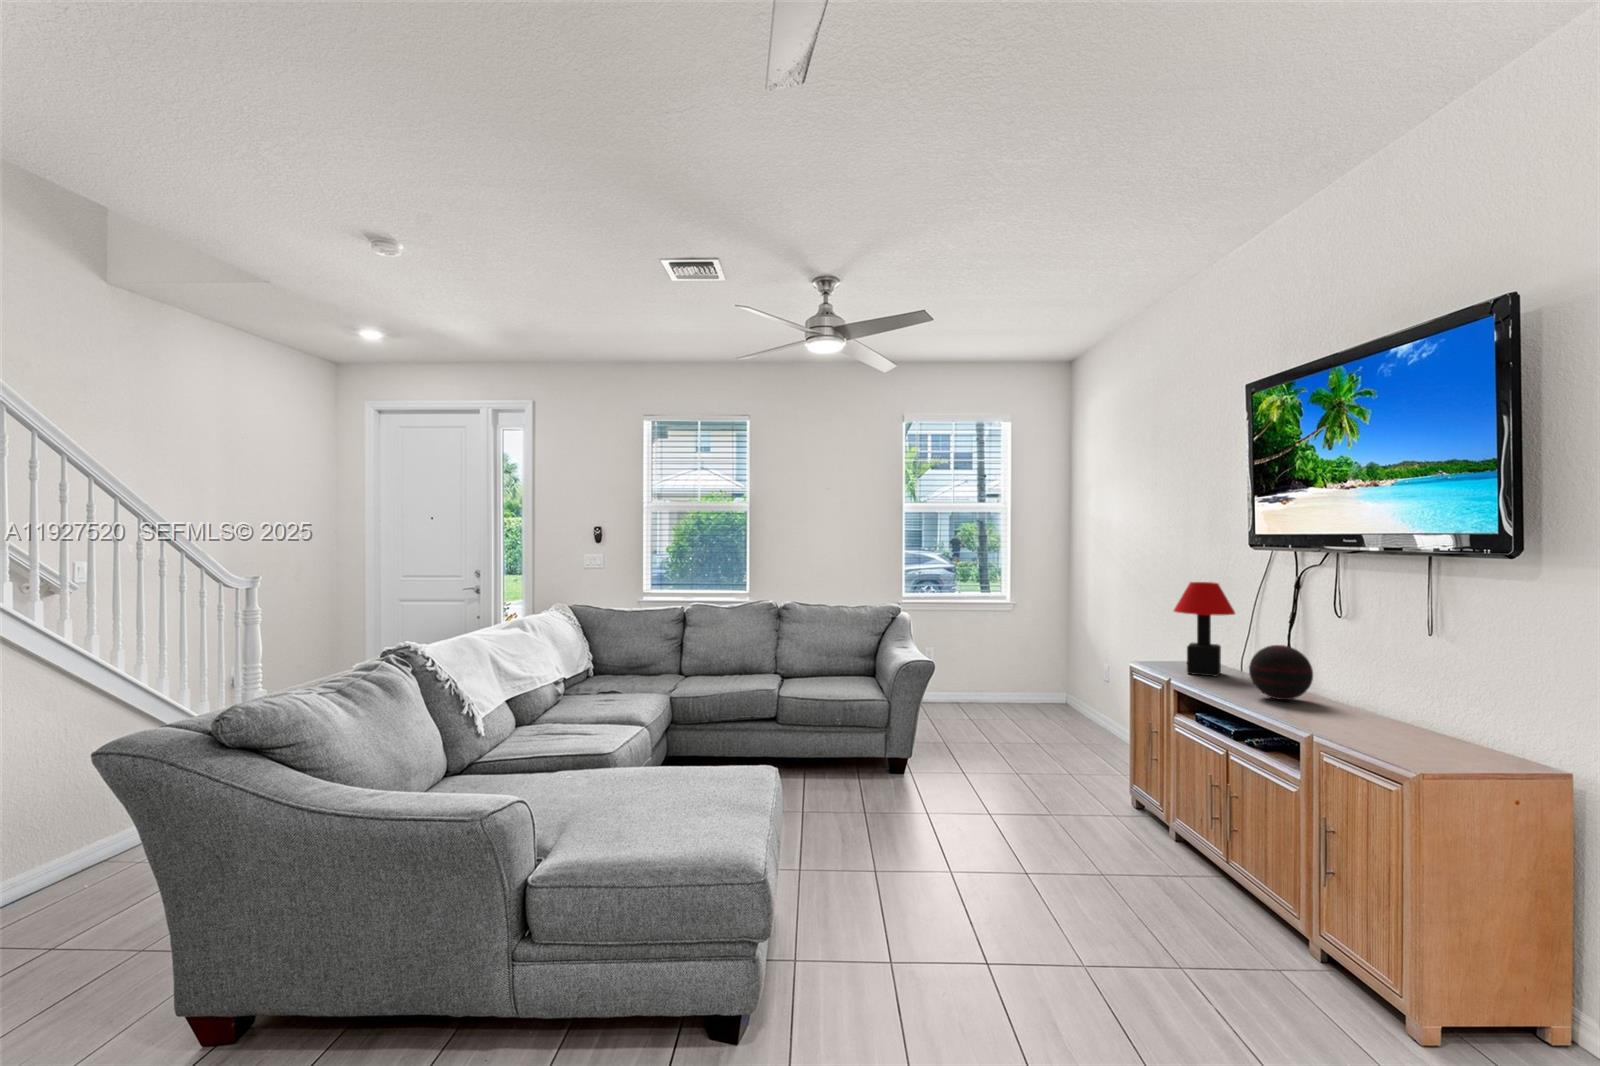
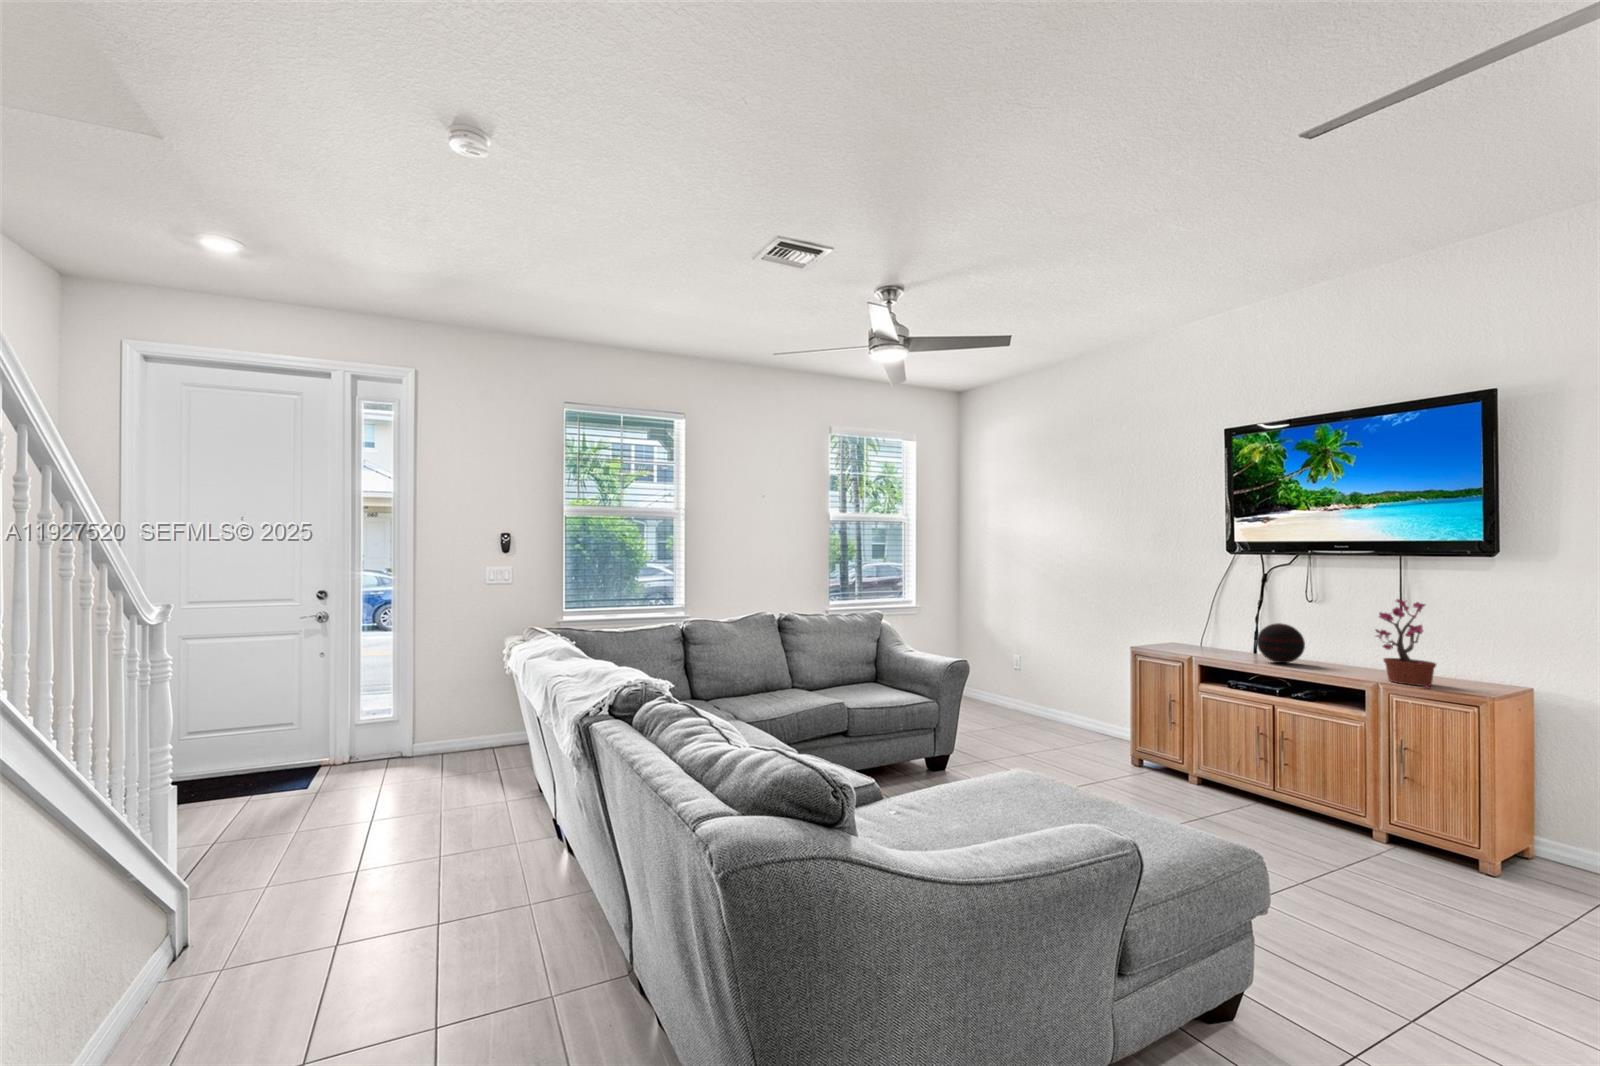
table lamp: present [1174,582,1235,677] -> none [1170,581,1218,651]
potted plant: none [1348,619,1451,754] -> present [1376,599,1436,688]

